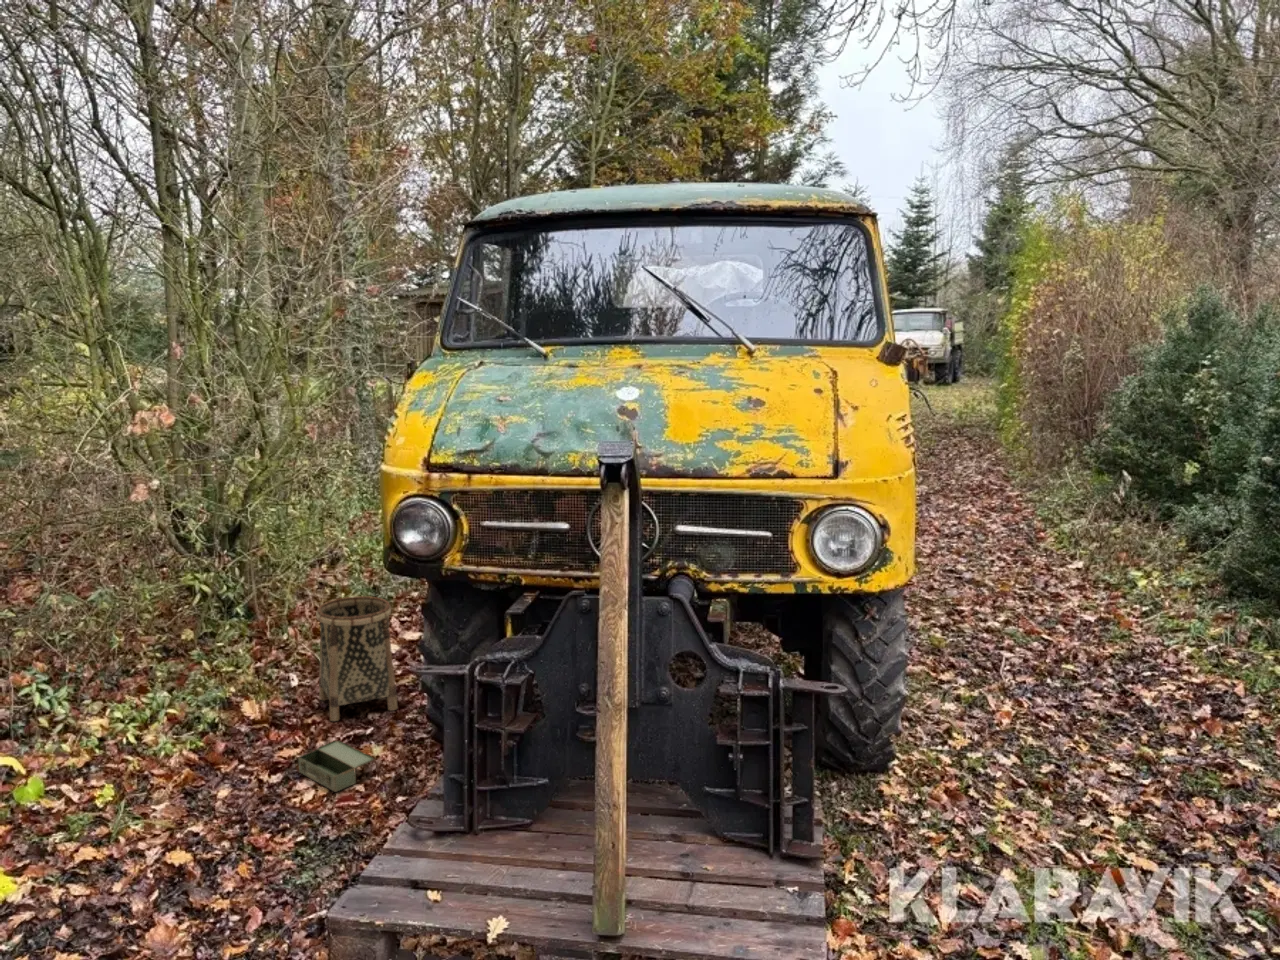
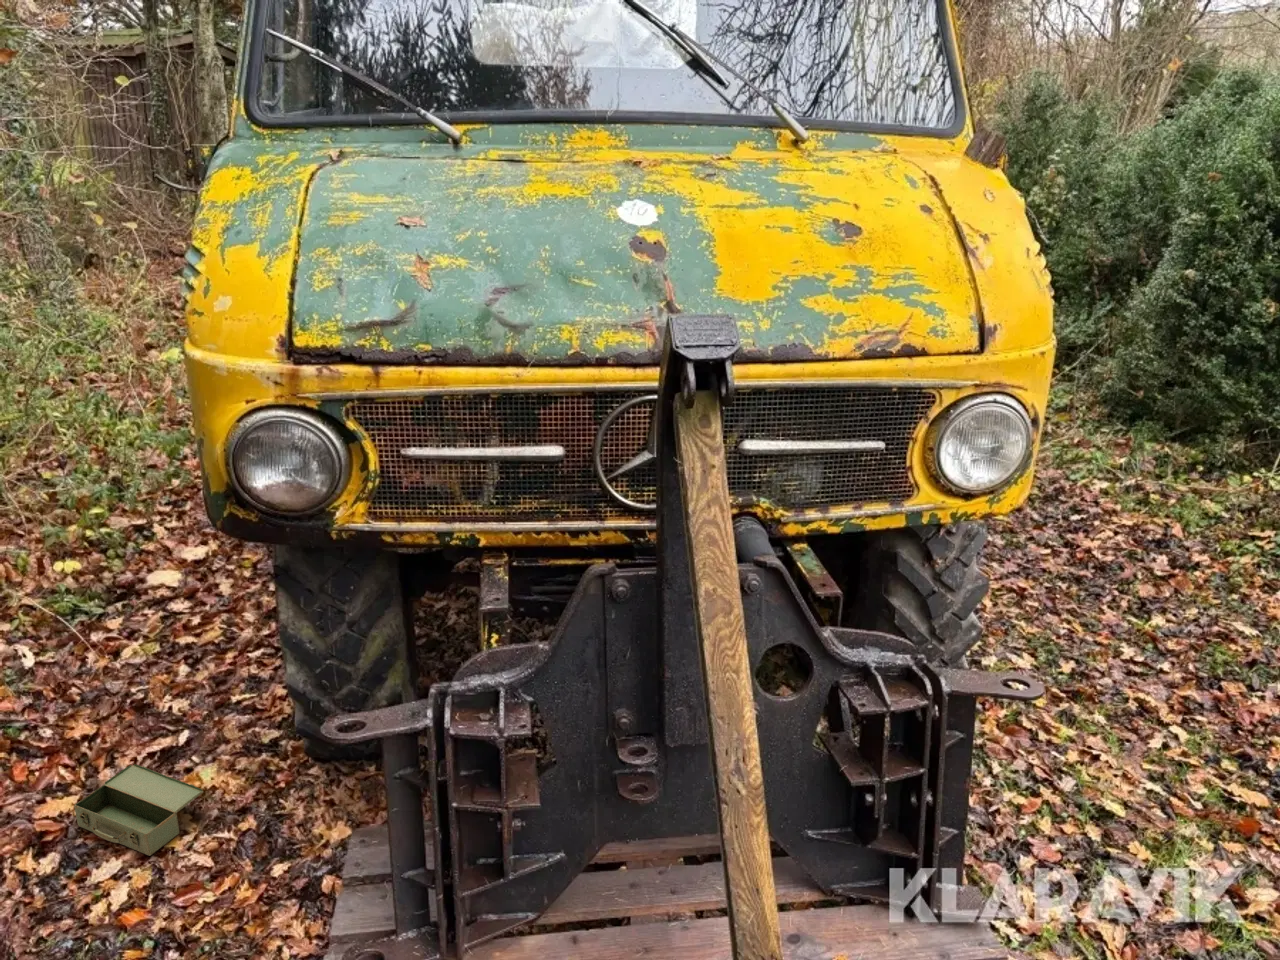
basket: present [316,596,397,721] -> none [60,527,209,722]

